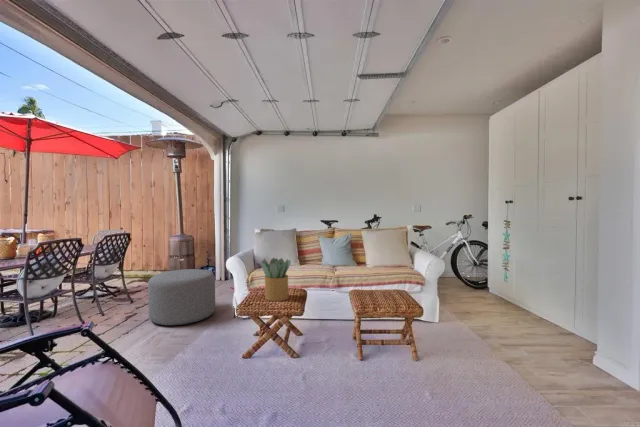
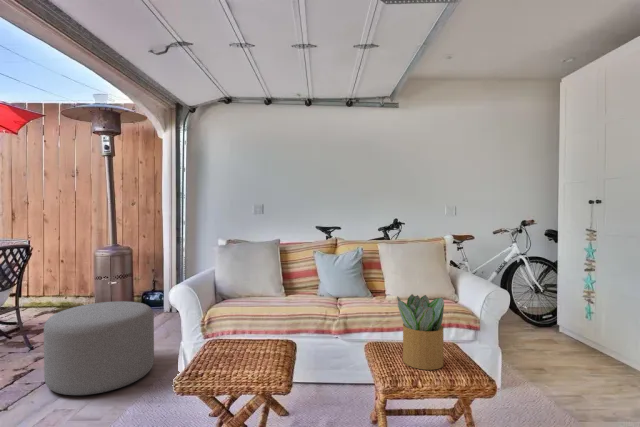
potted plant: present [261,258,291,301] -> present [397,294,444,370]

